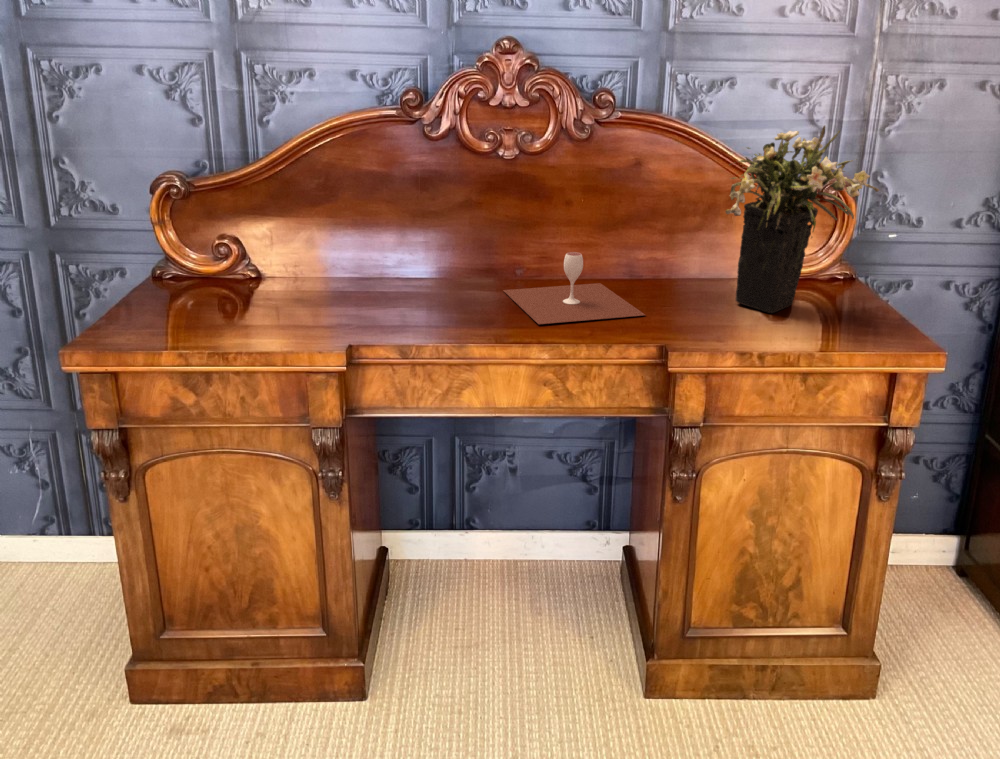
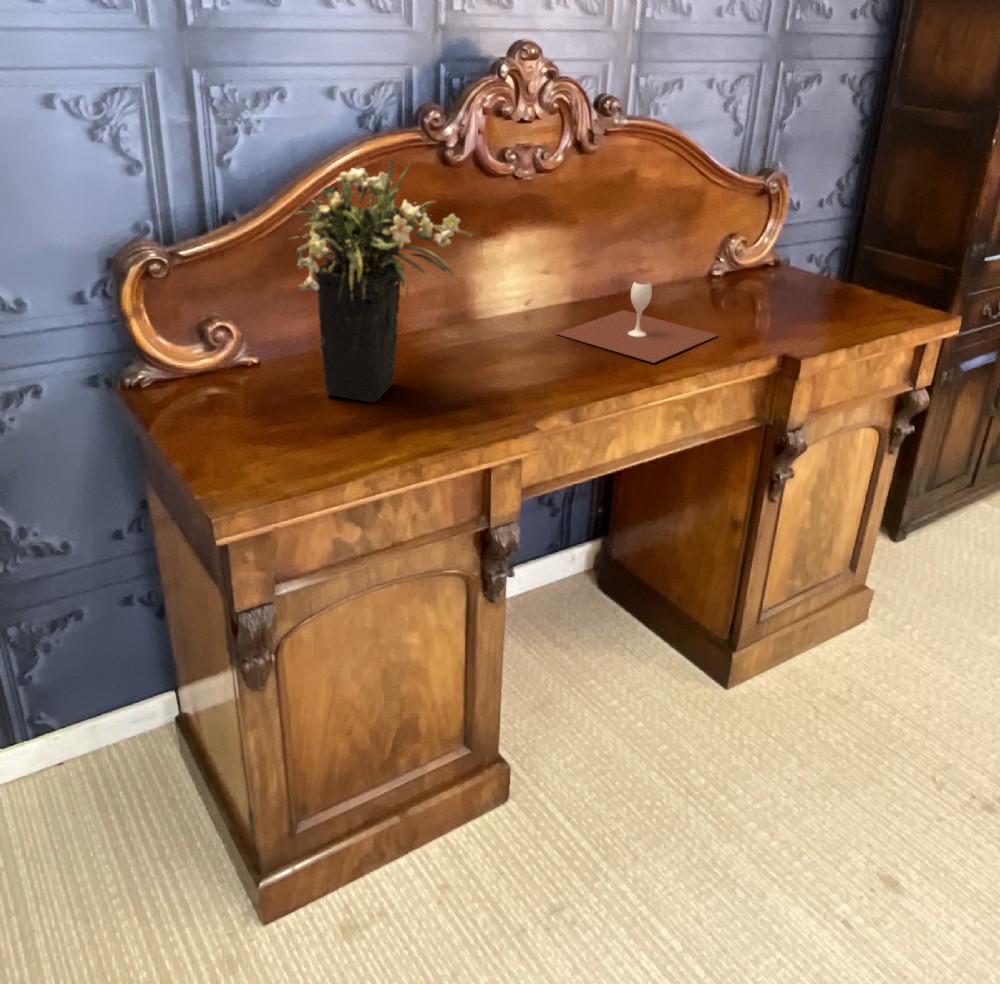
flower arrangement: present [726,126,879,313] -> present [291,157,472,402]

